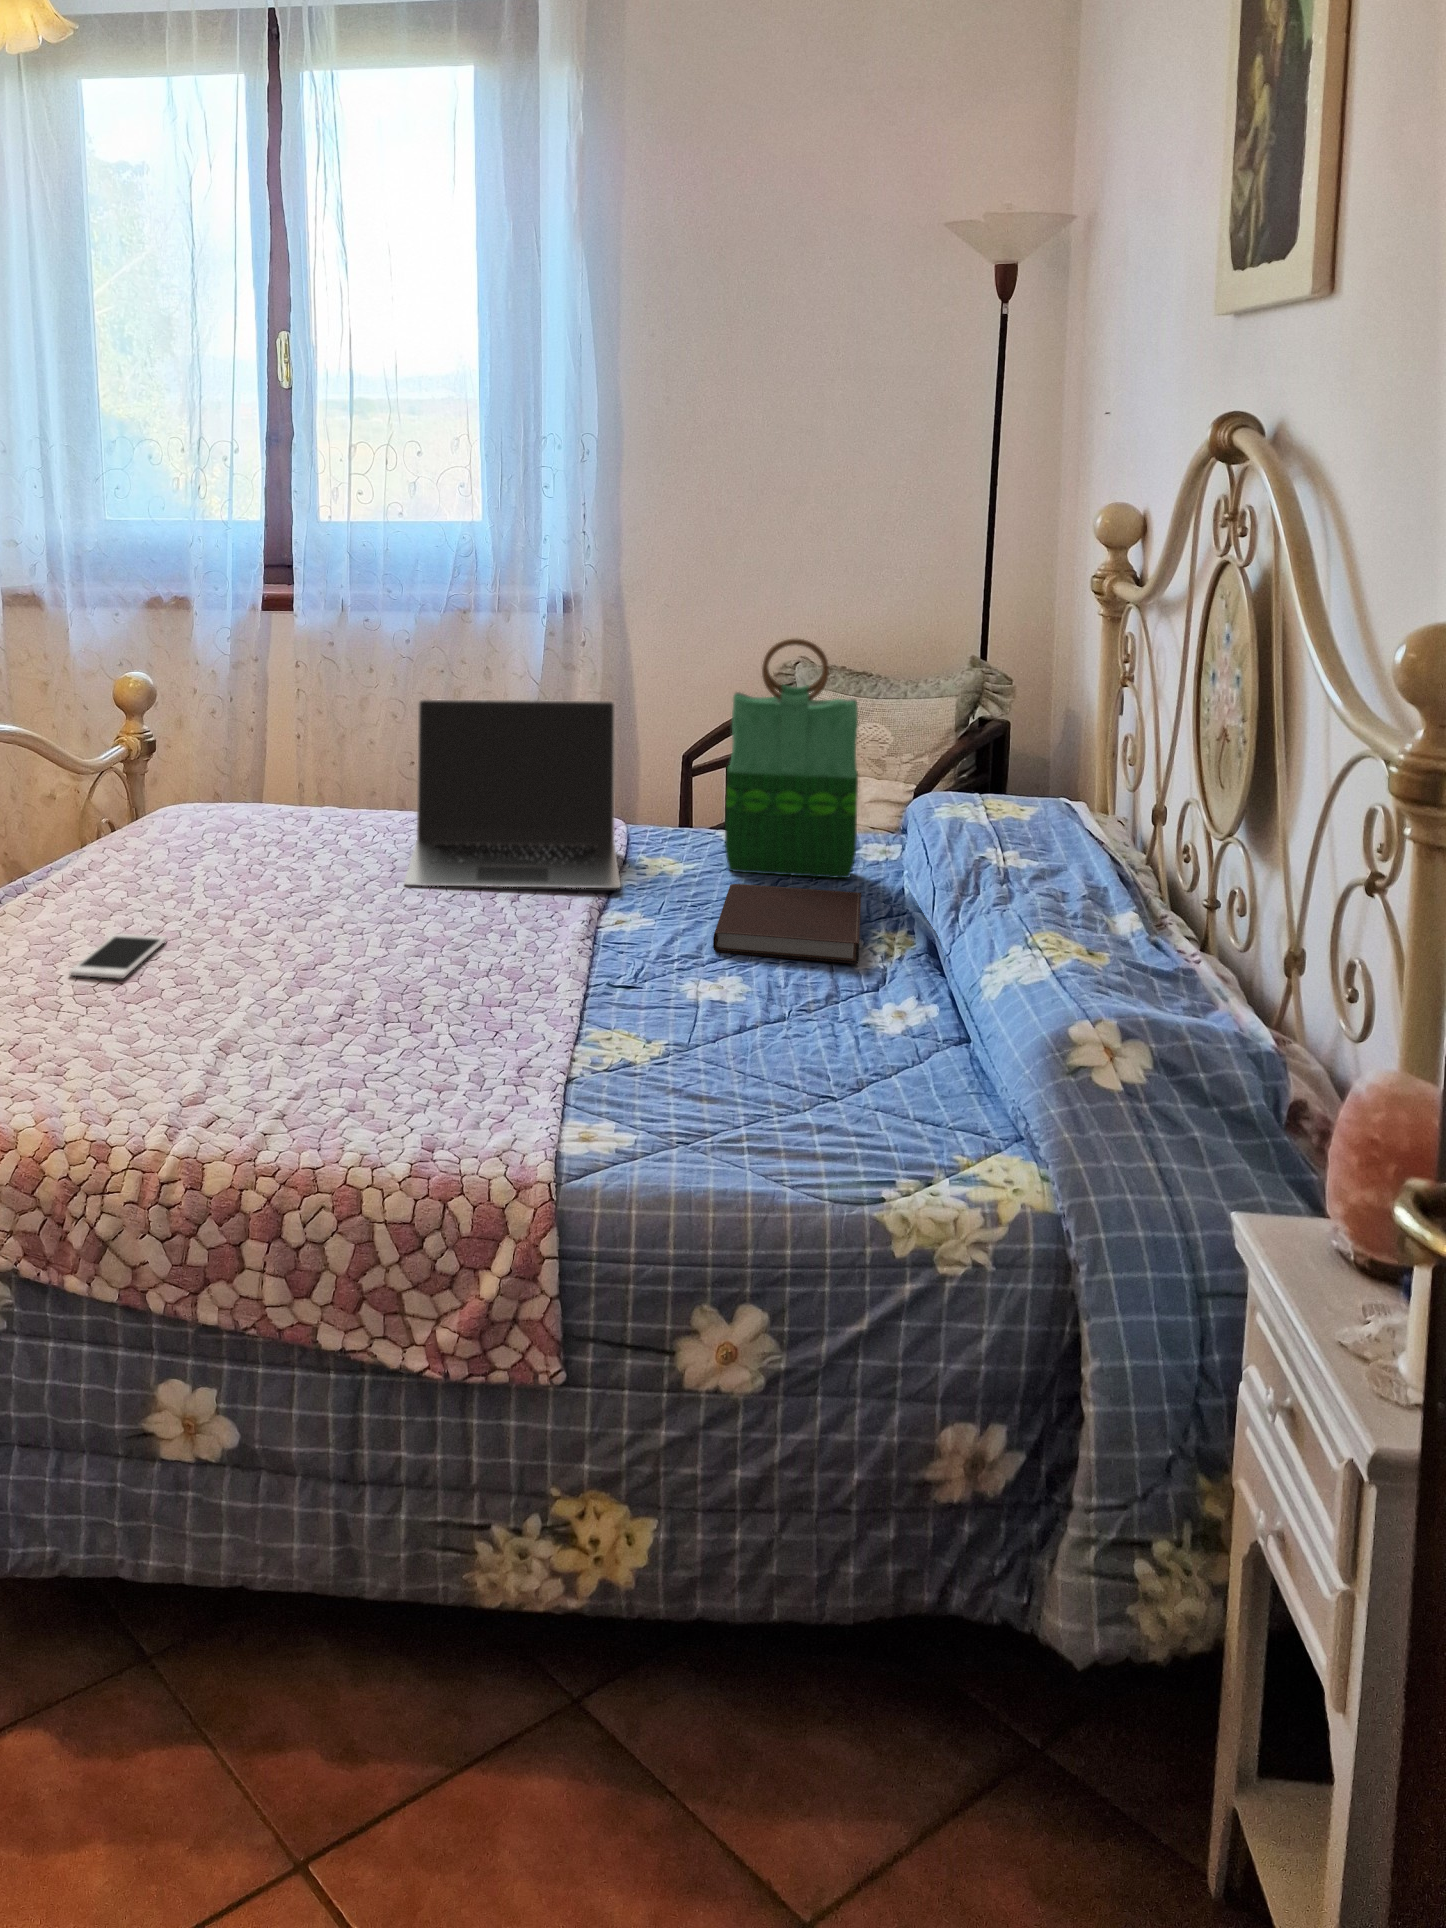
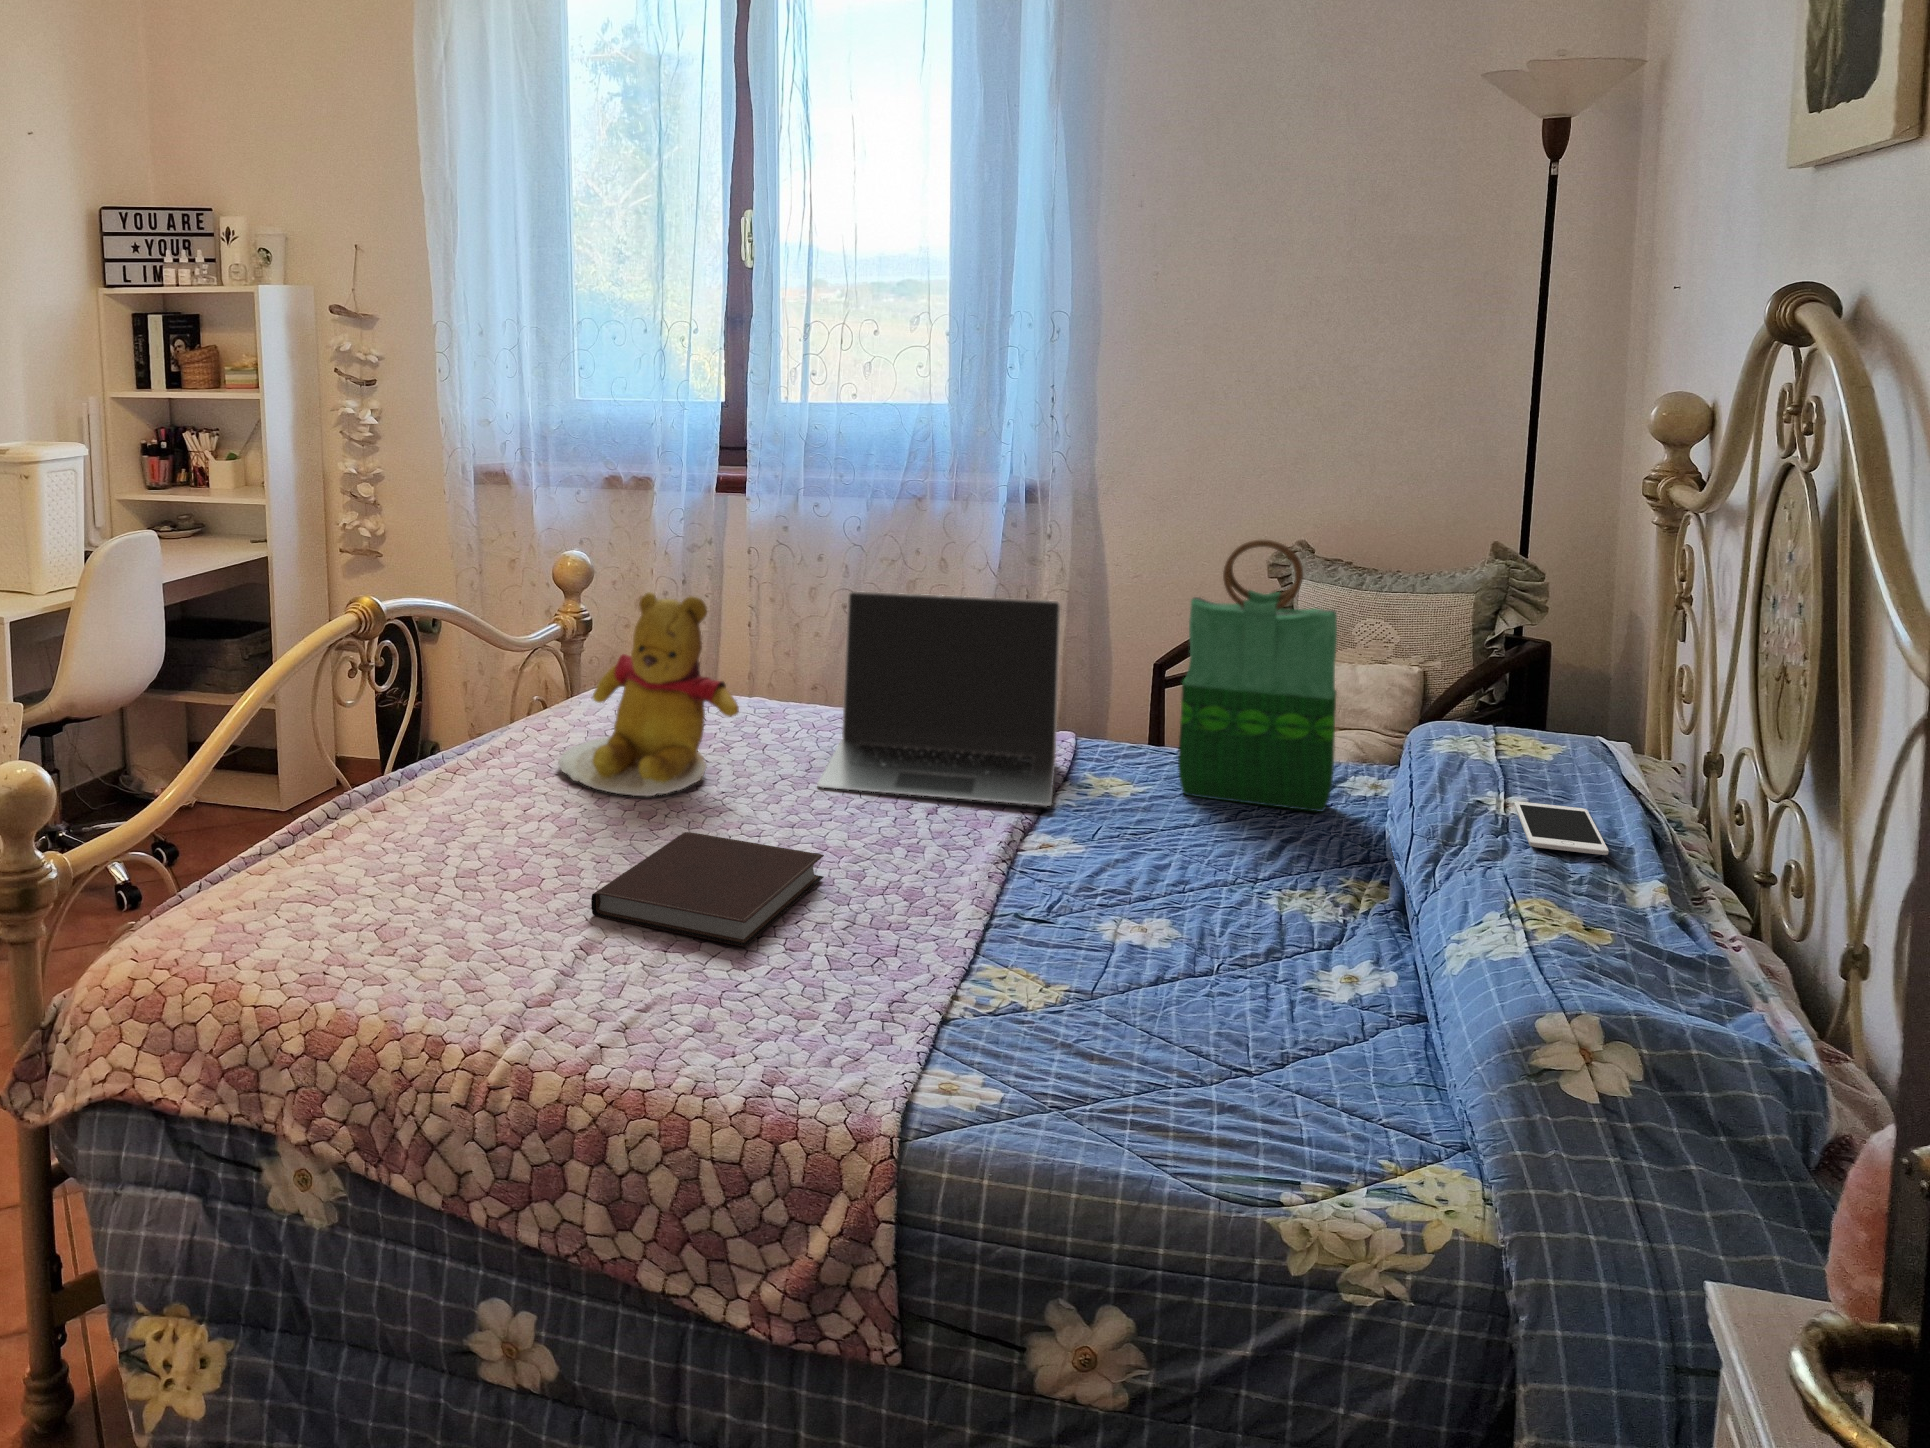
teddy bear: none [149,706,330,904] -> present [558,592,739,796]
notebook: present [713,884,861,964] -> present [591,832,824,947]
cell phone: present [70,934,166,979] -> present [1514,802,1609,855]

